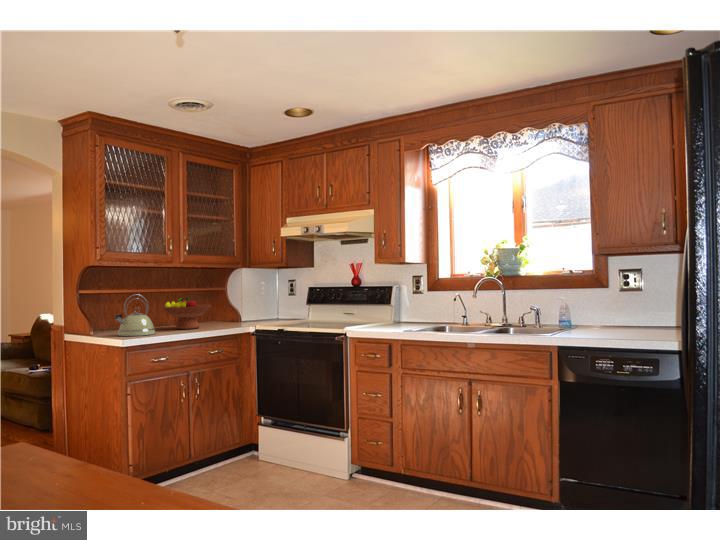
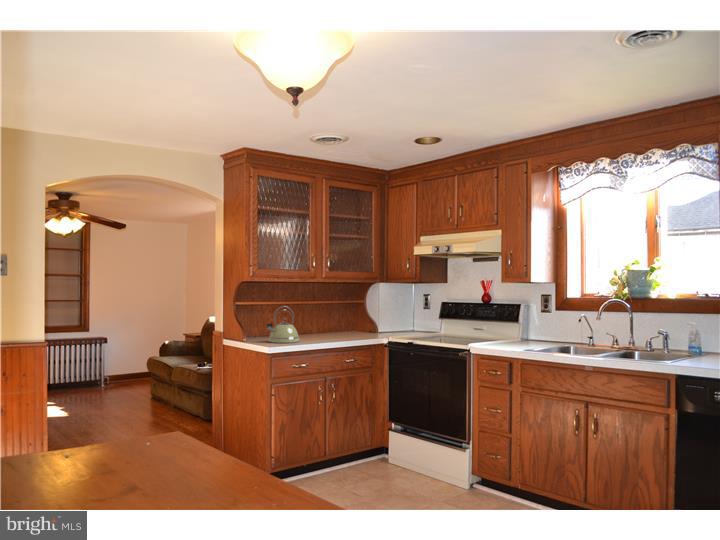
fruit bowl: present [163,298,211,329] -> none [307,310,349,338]

